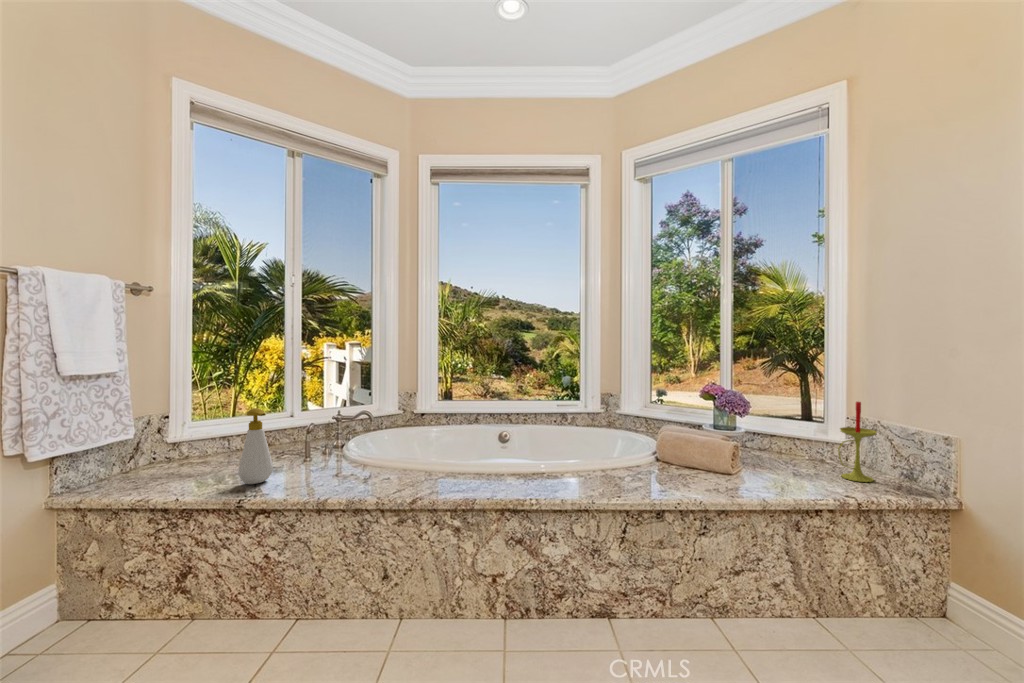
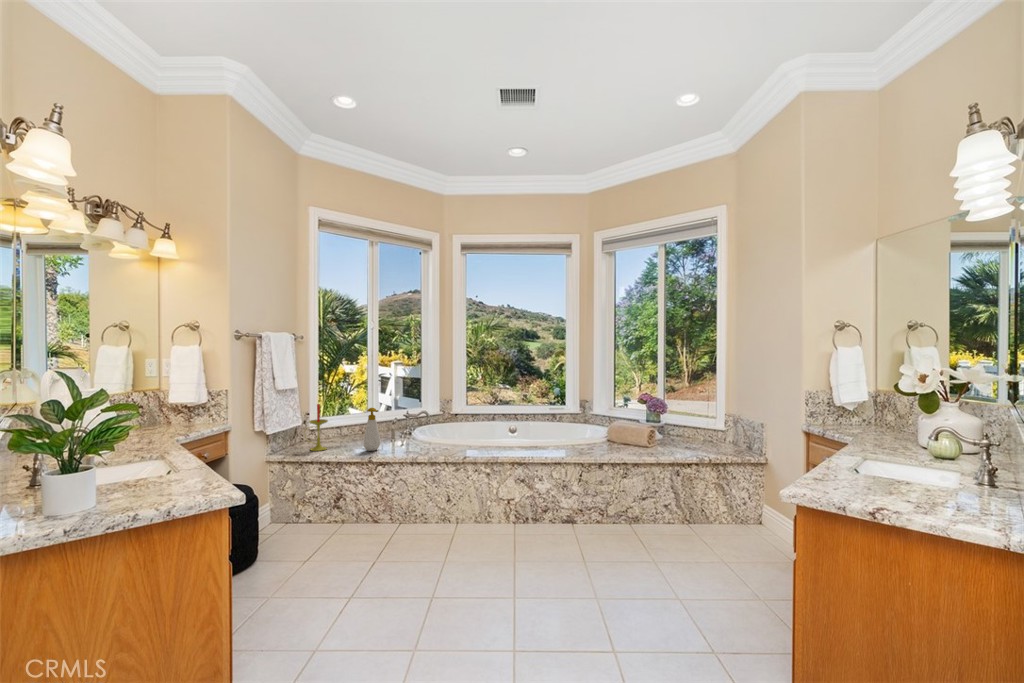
candle: present [838,402,877,482] -> present [309,404,328,451]

